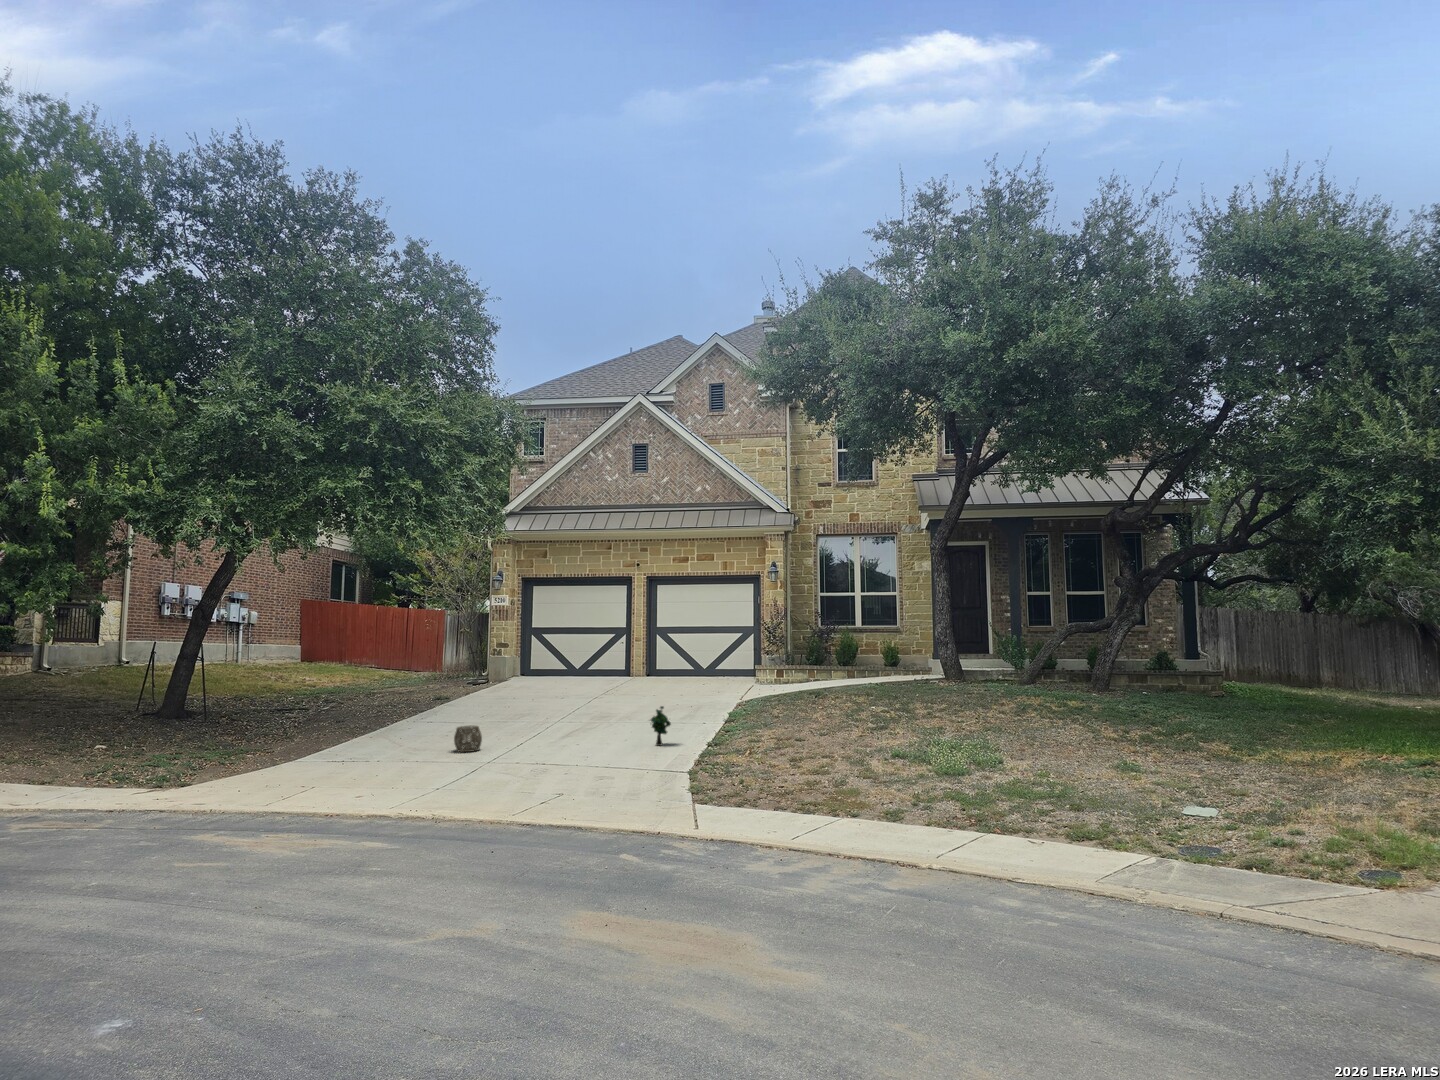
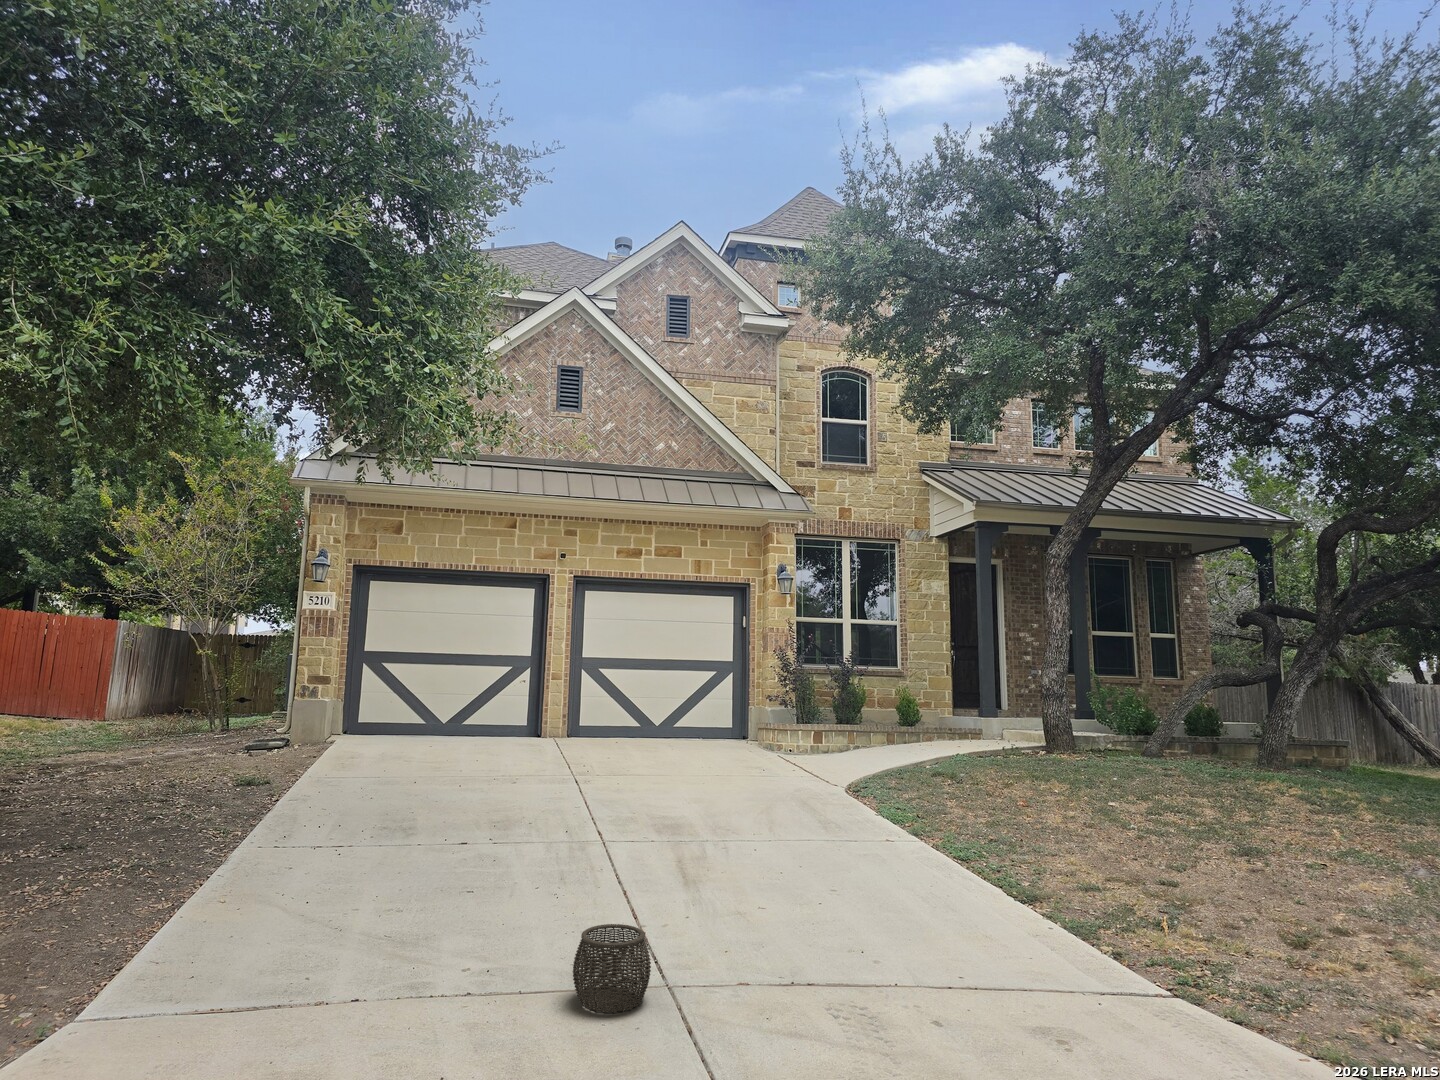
decorative plant: present [651,706,671,746] -> none [1026,854,1084,951]

